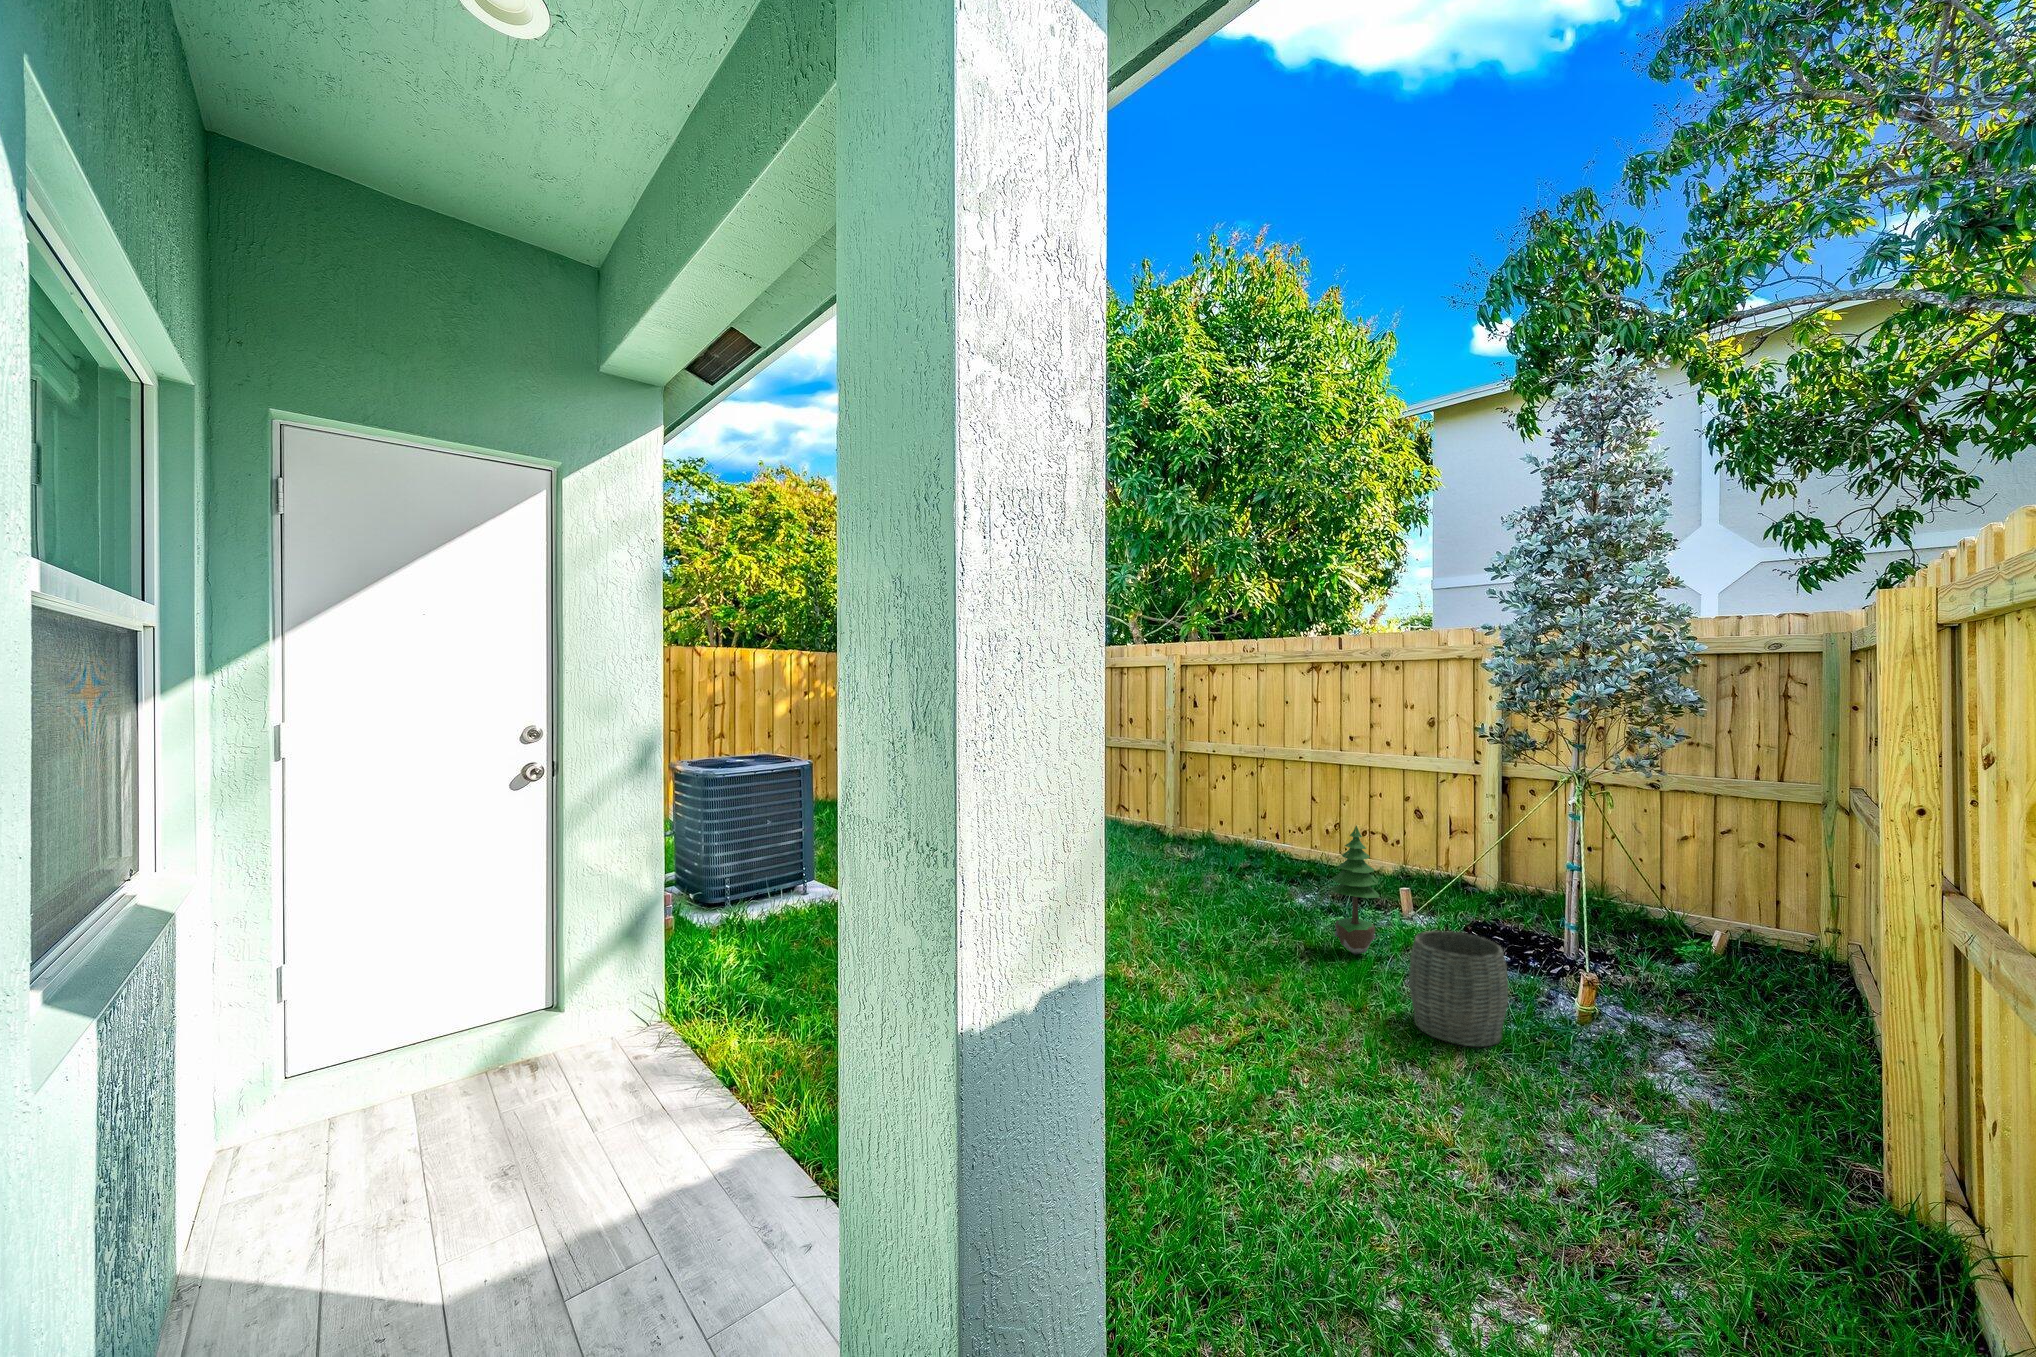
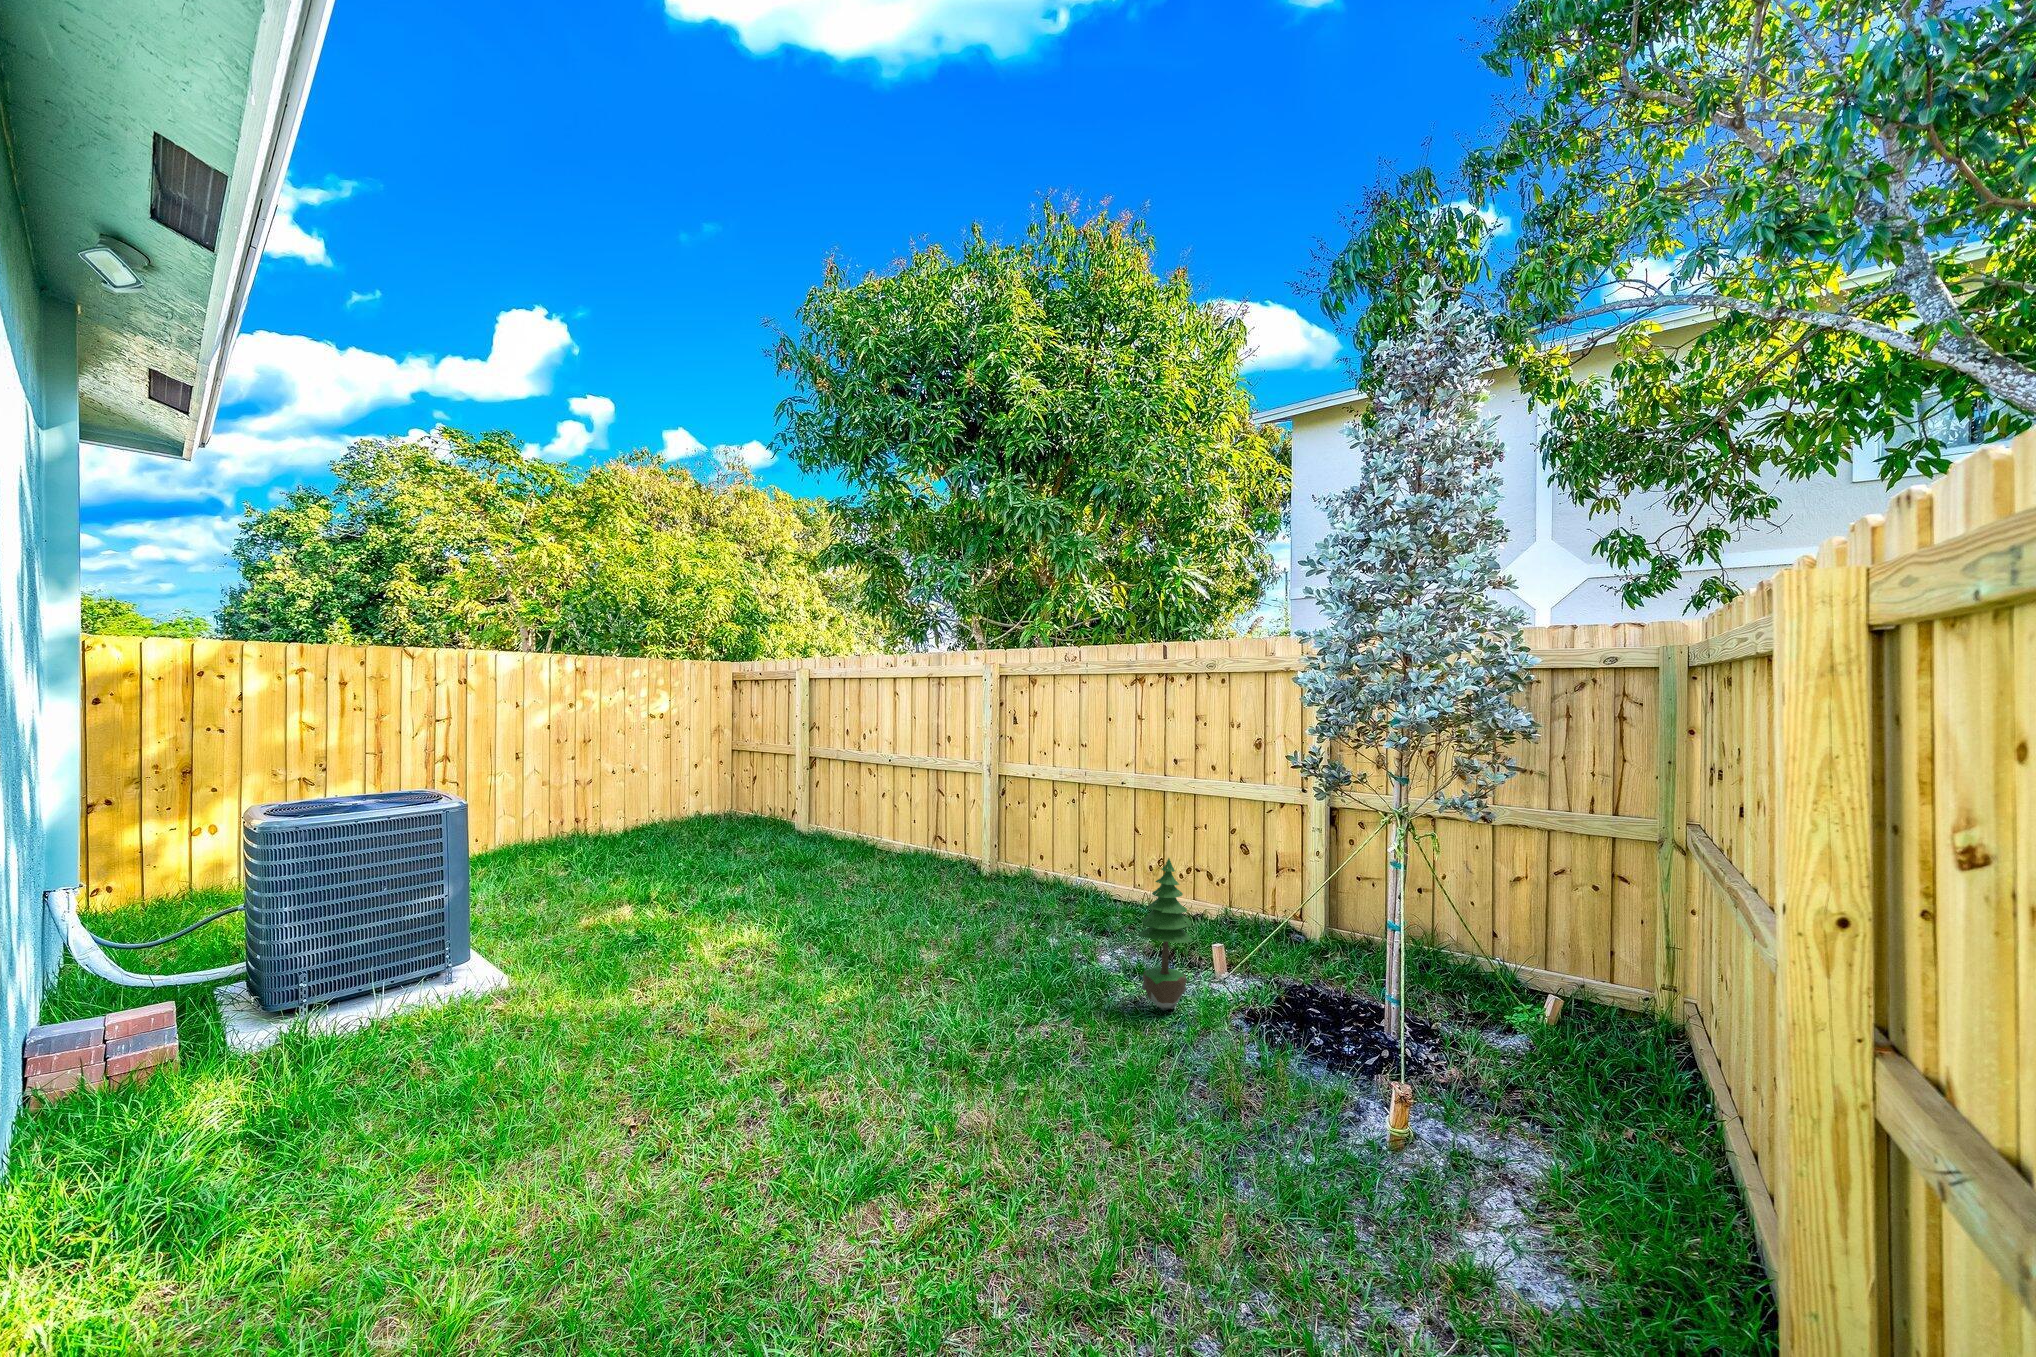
woven basket: present [1409,931,1508,1047] -> none [1214,979,1319,1114]

